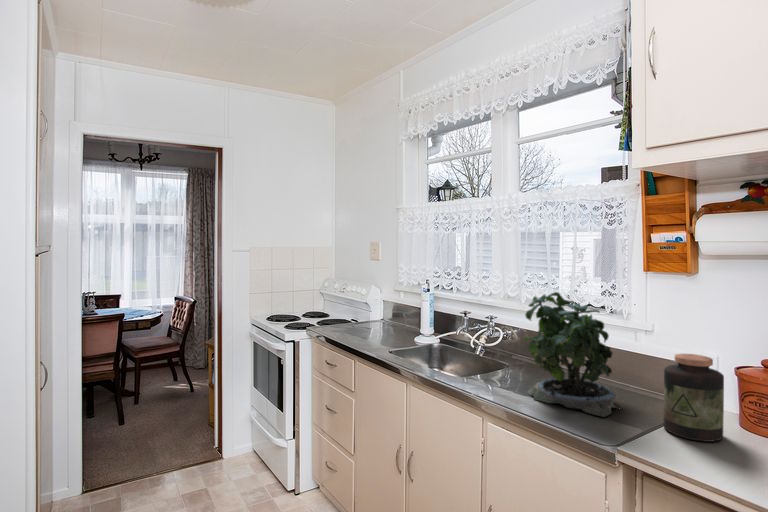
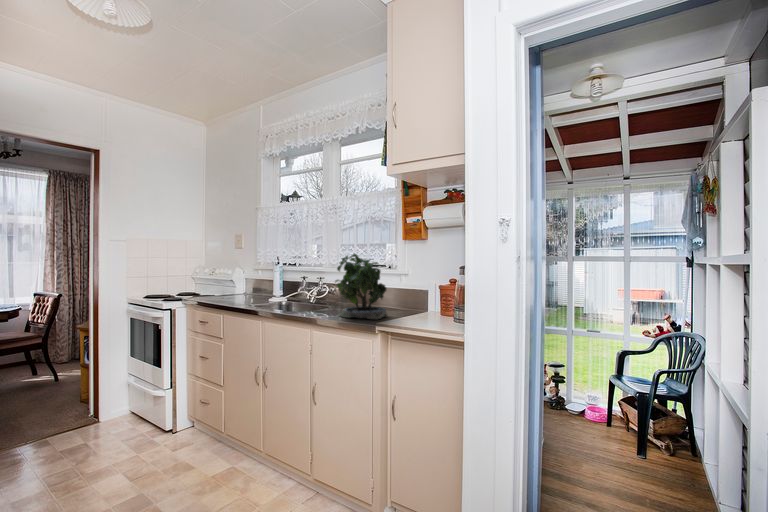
jar: present [663,354,724,442] -> none [406,280,433,323]

